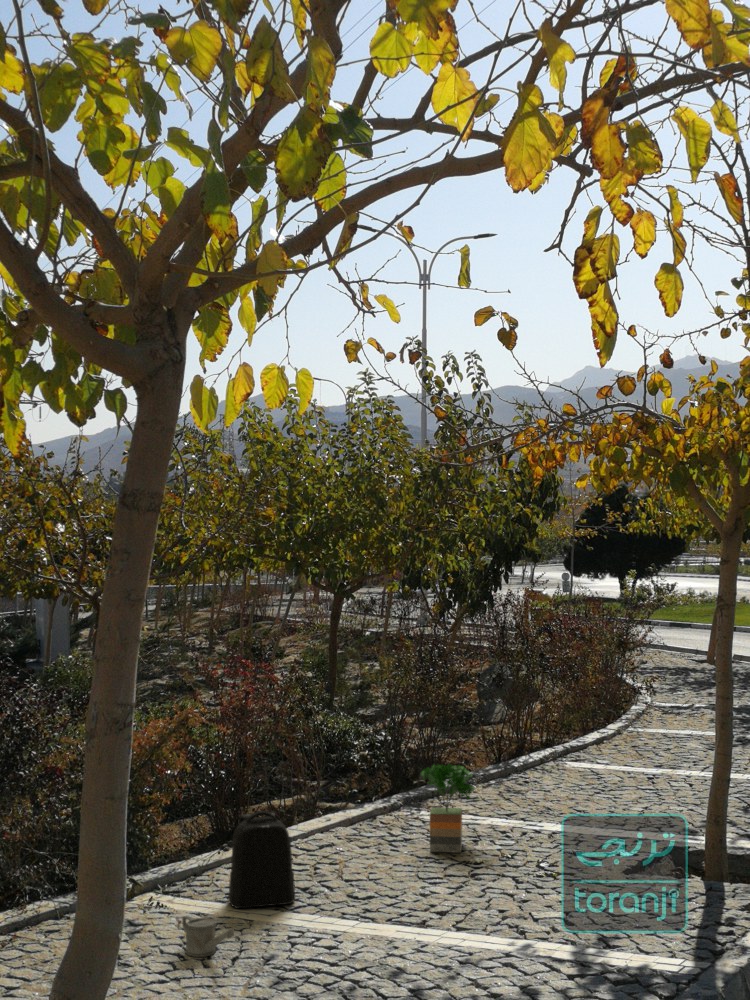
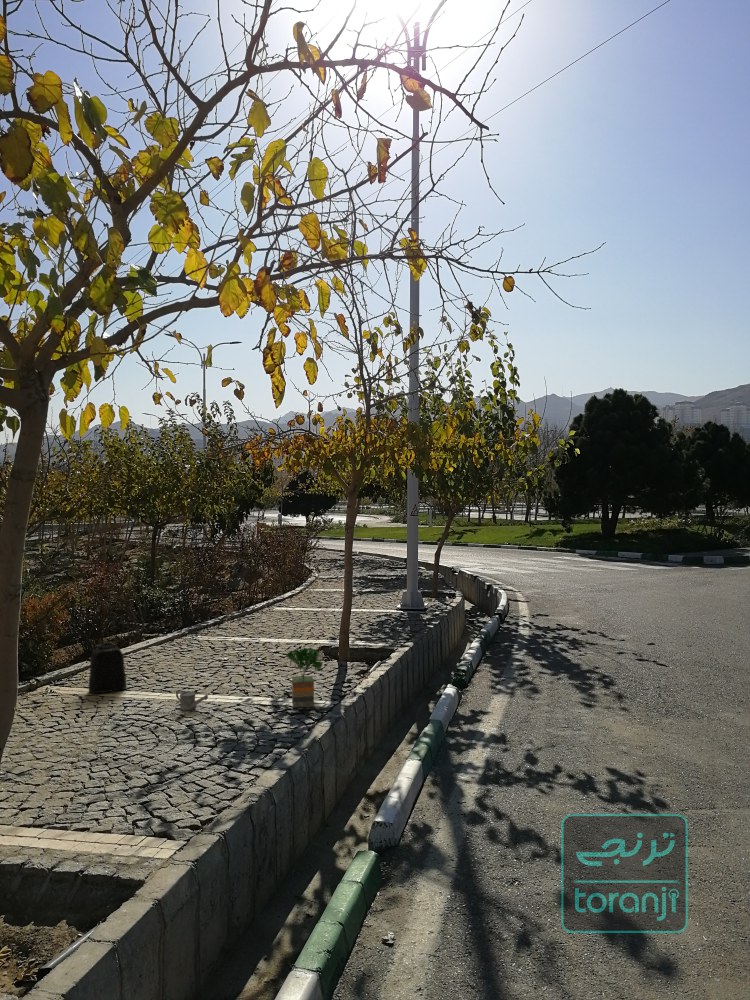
potted tree: present [422,764,475,853] -> present [286,648,323,708]
watering can: present [182,916,234,957] -> present [176,691,208,711]

